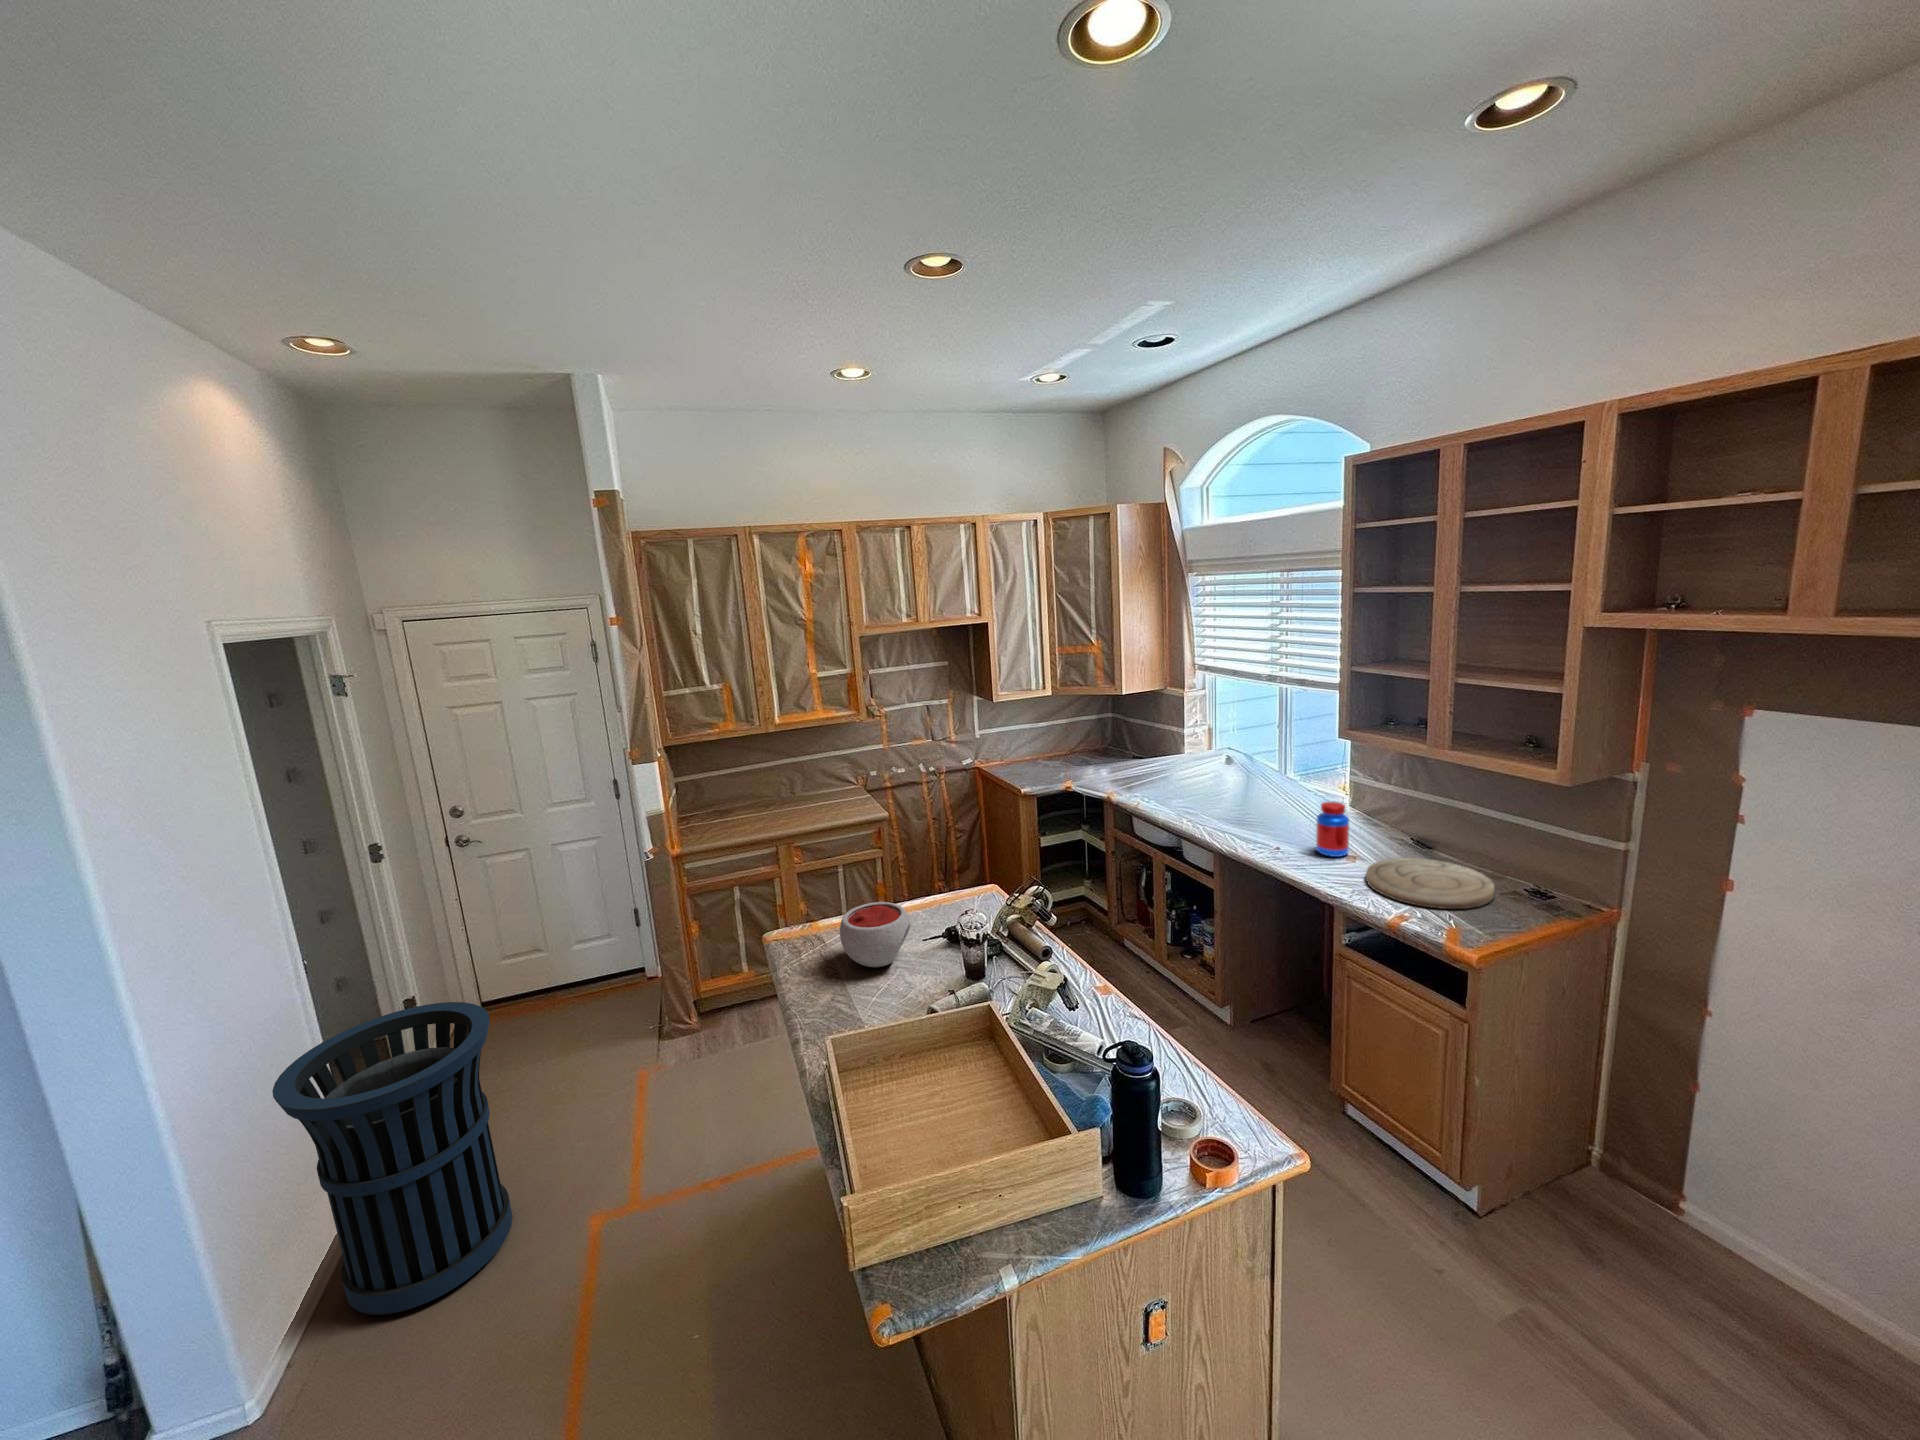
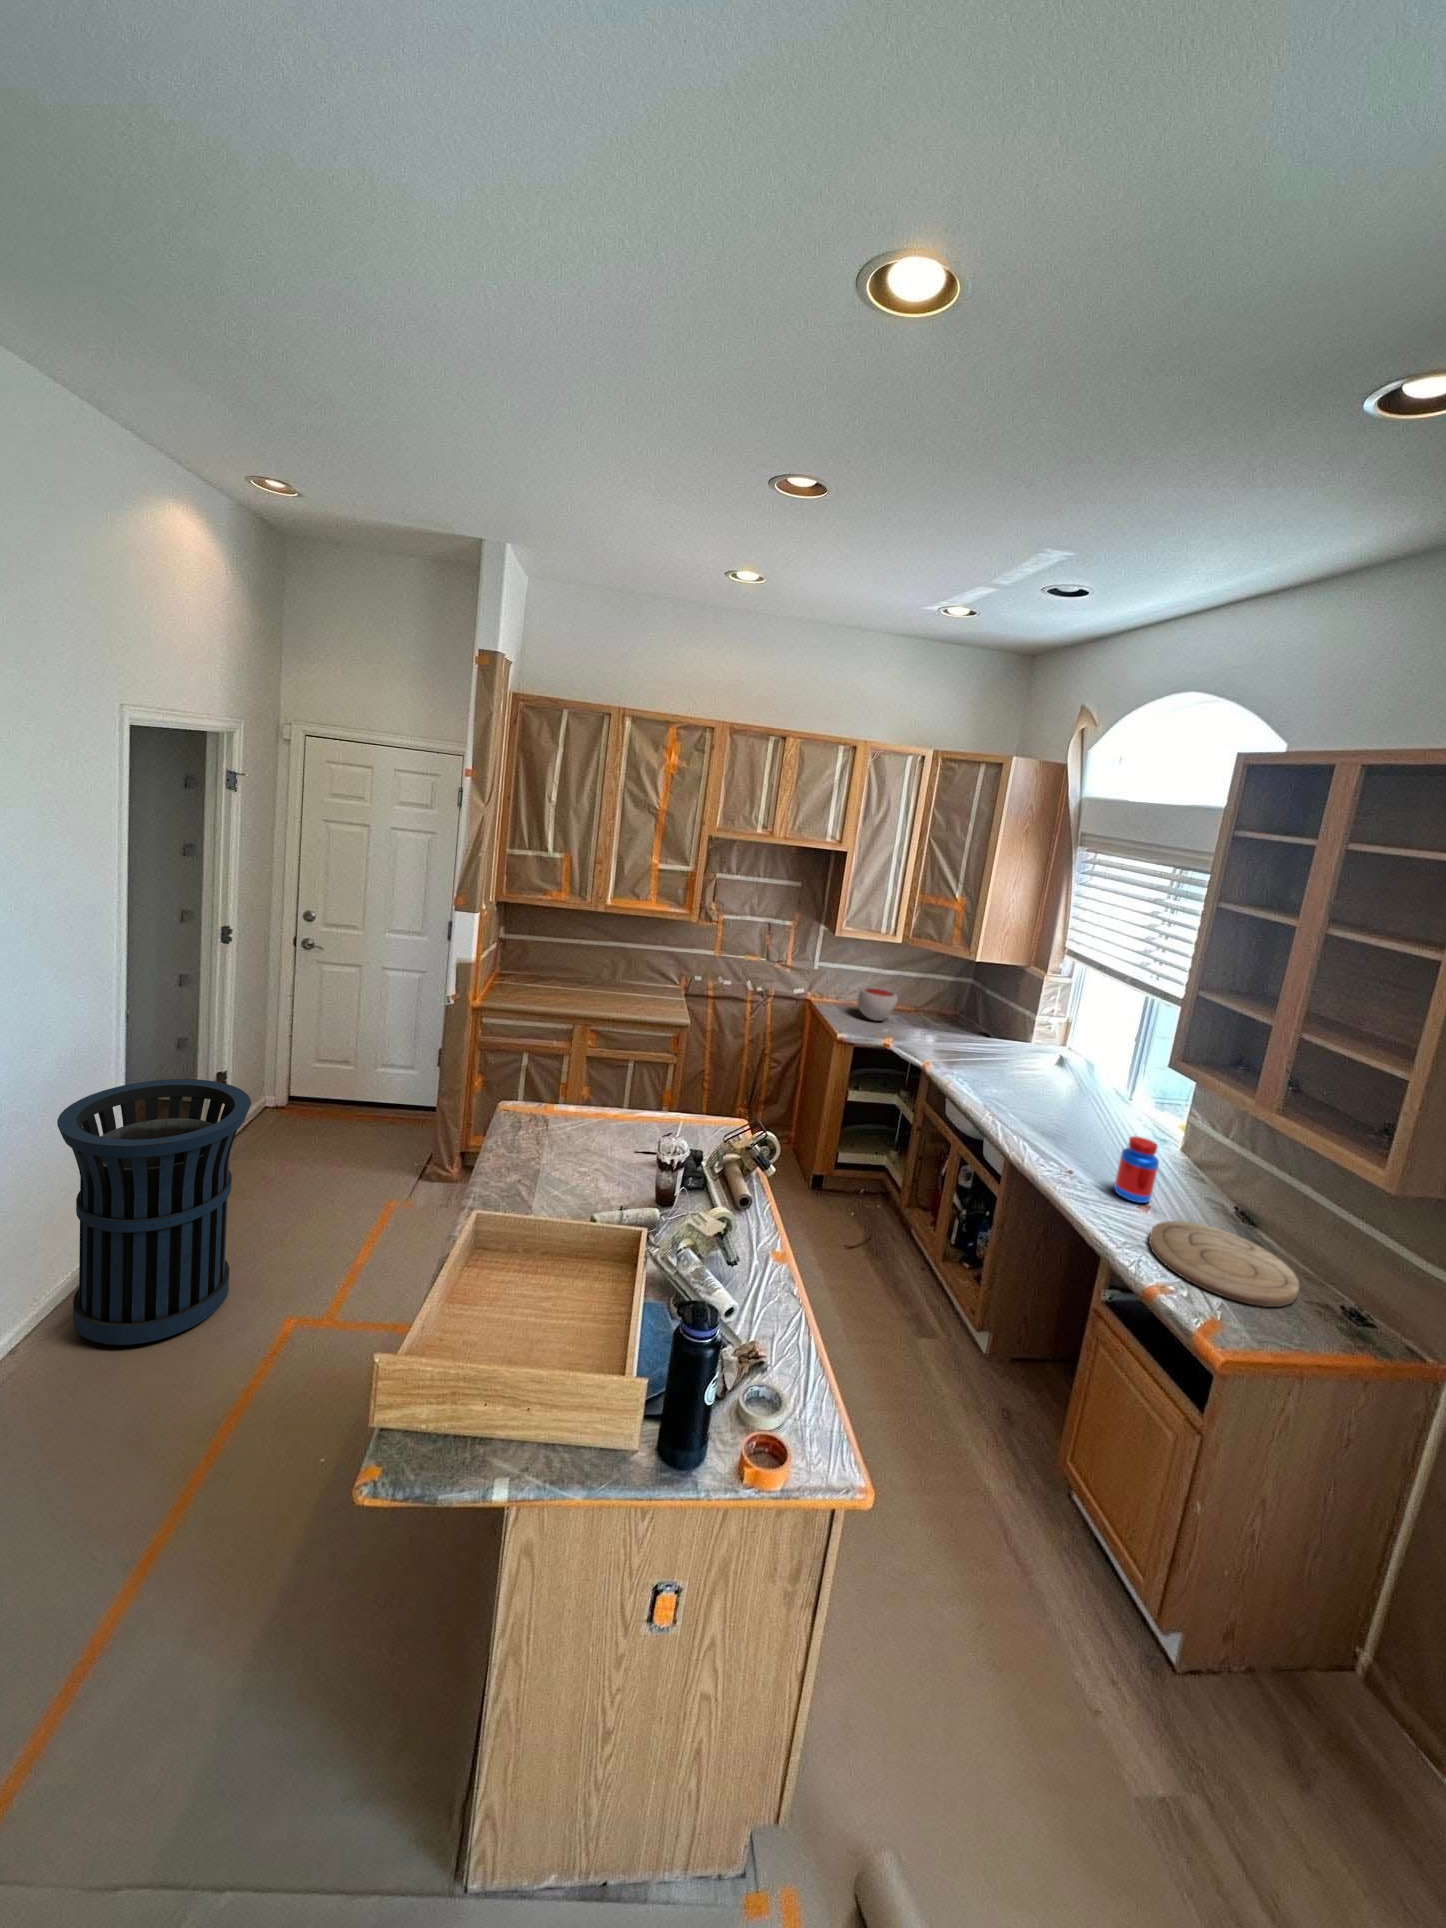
bowl: present [840,902,910,967] -> present [858,987,898,1021]

